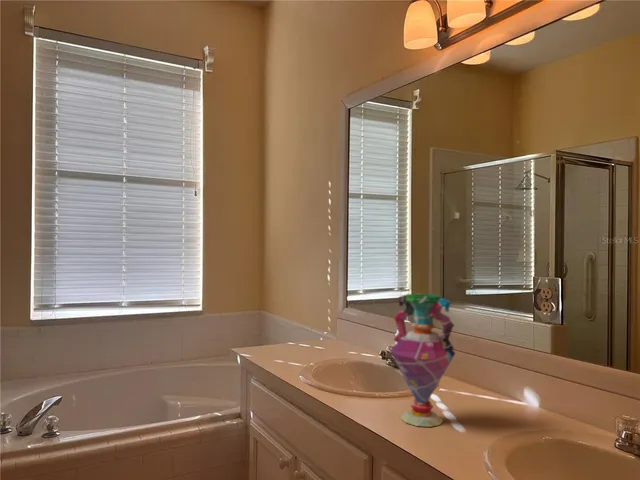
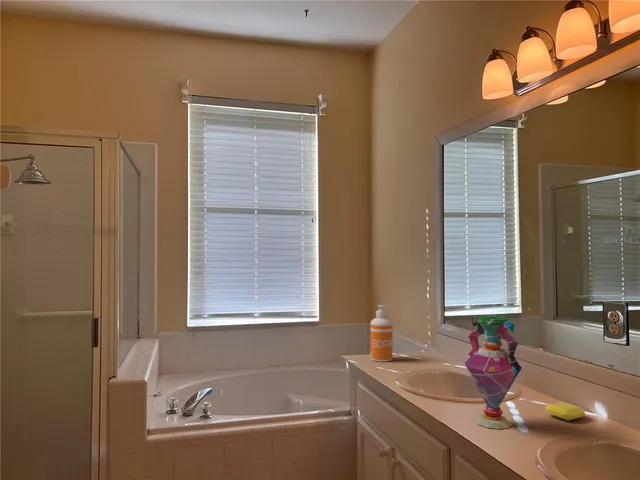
soap dispenser: none [266,288,292,354] -> present [370,305,393,362]
soap bar: none [474,390,516,411] -> present [545,402,585,421]

